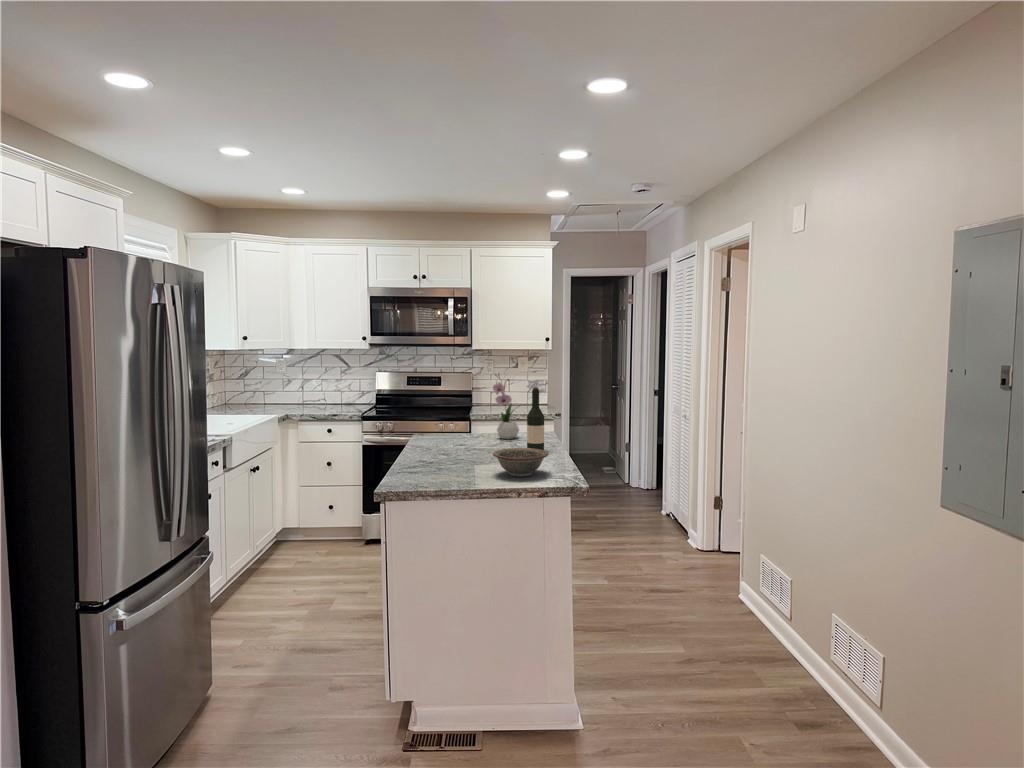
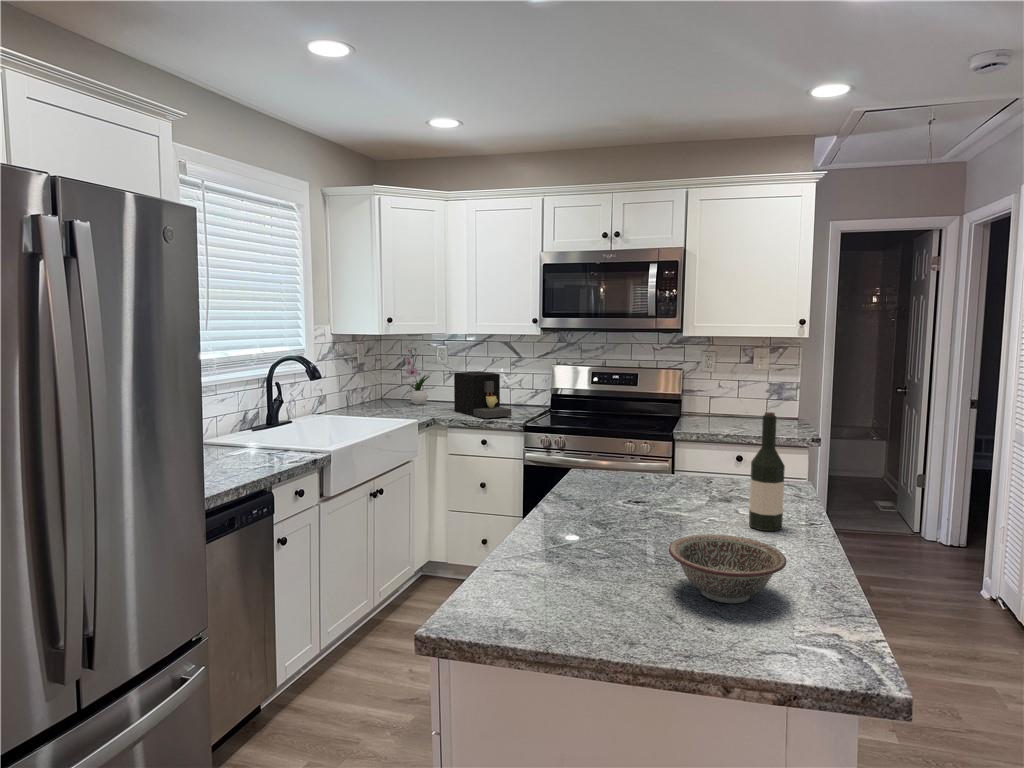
flower arrangement: present [493,374,519,439] -> present [405,350,430,405]
coffee maker: none [299,378,348,413] -> present [454,371,512,418]

